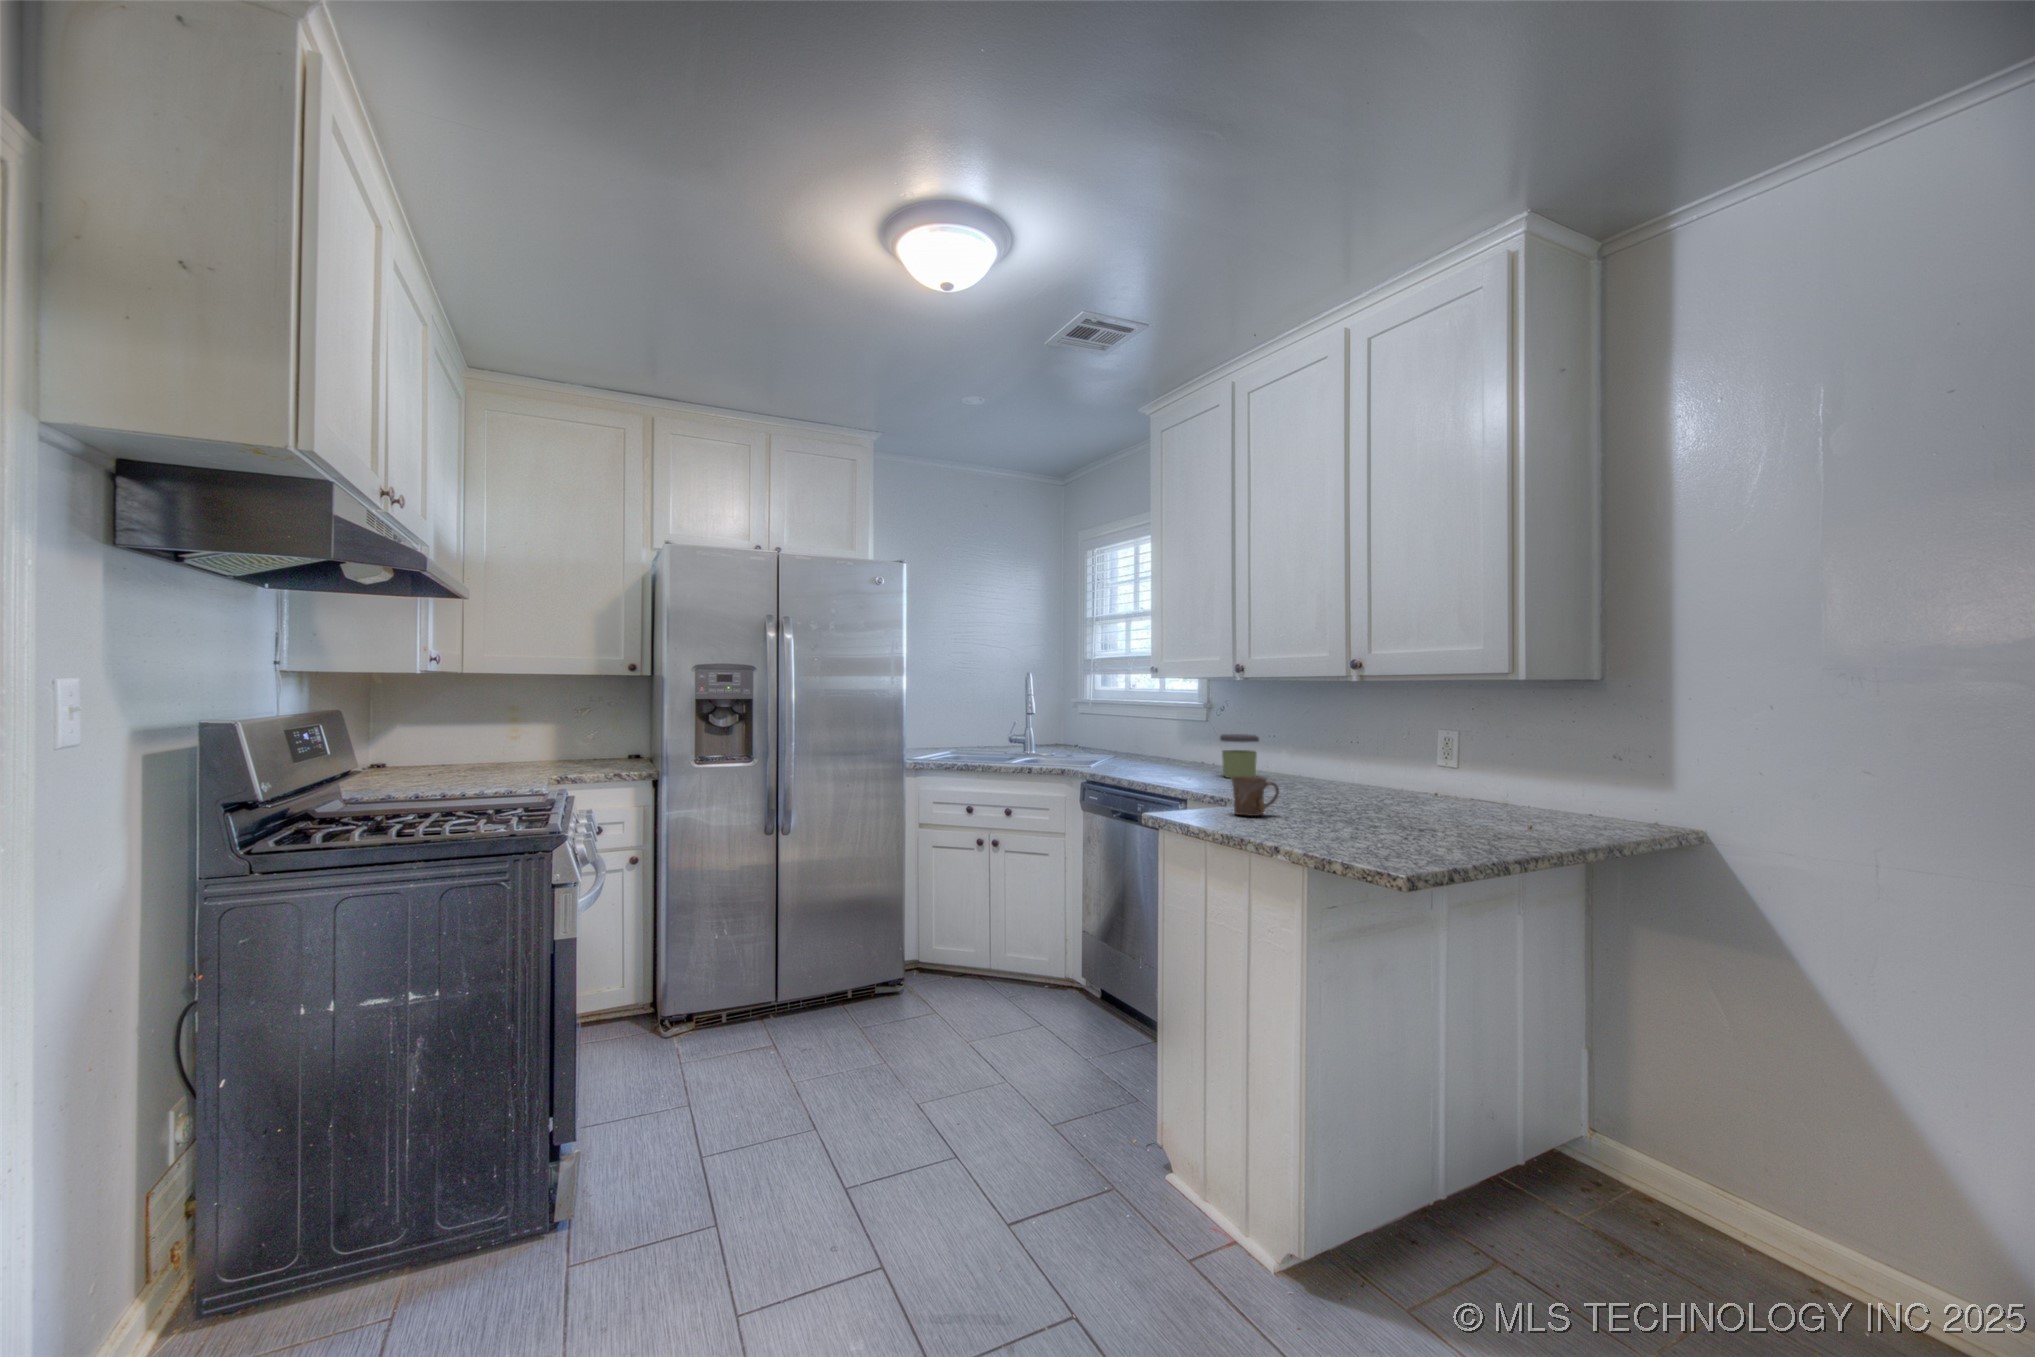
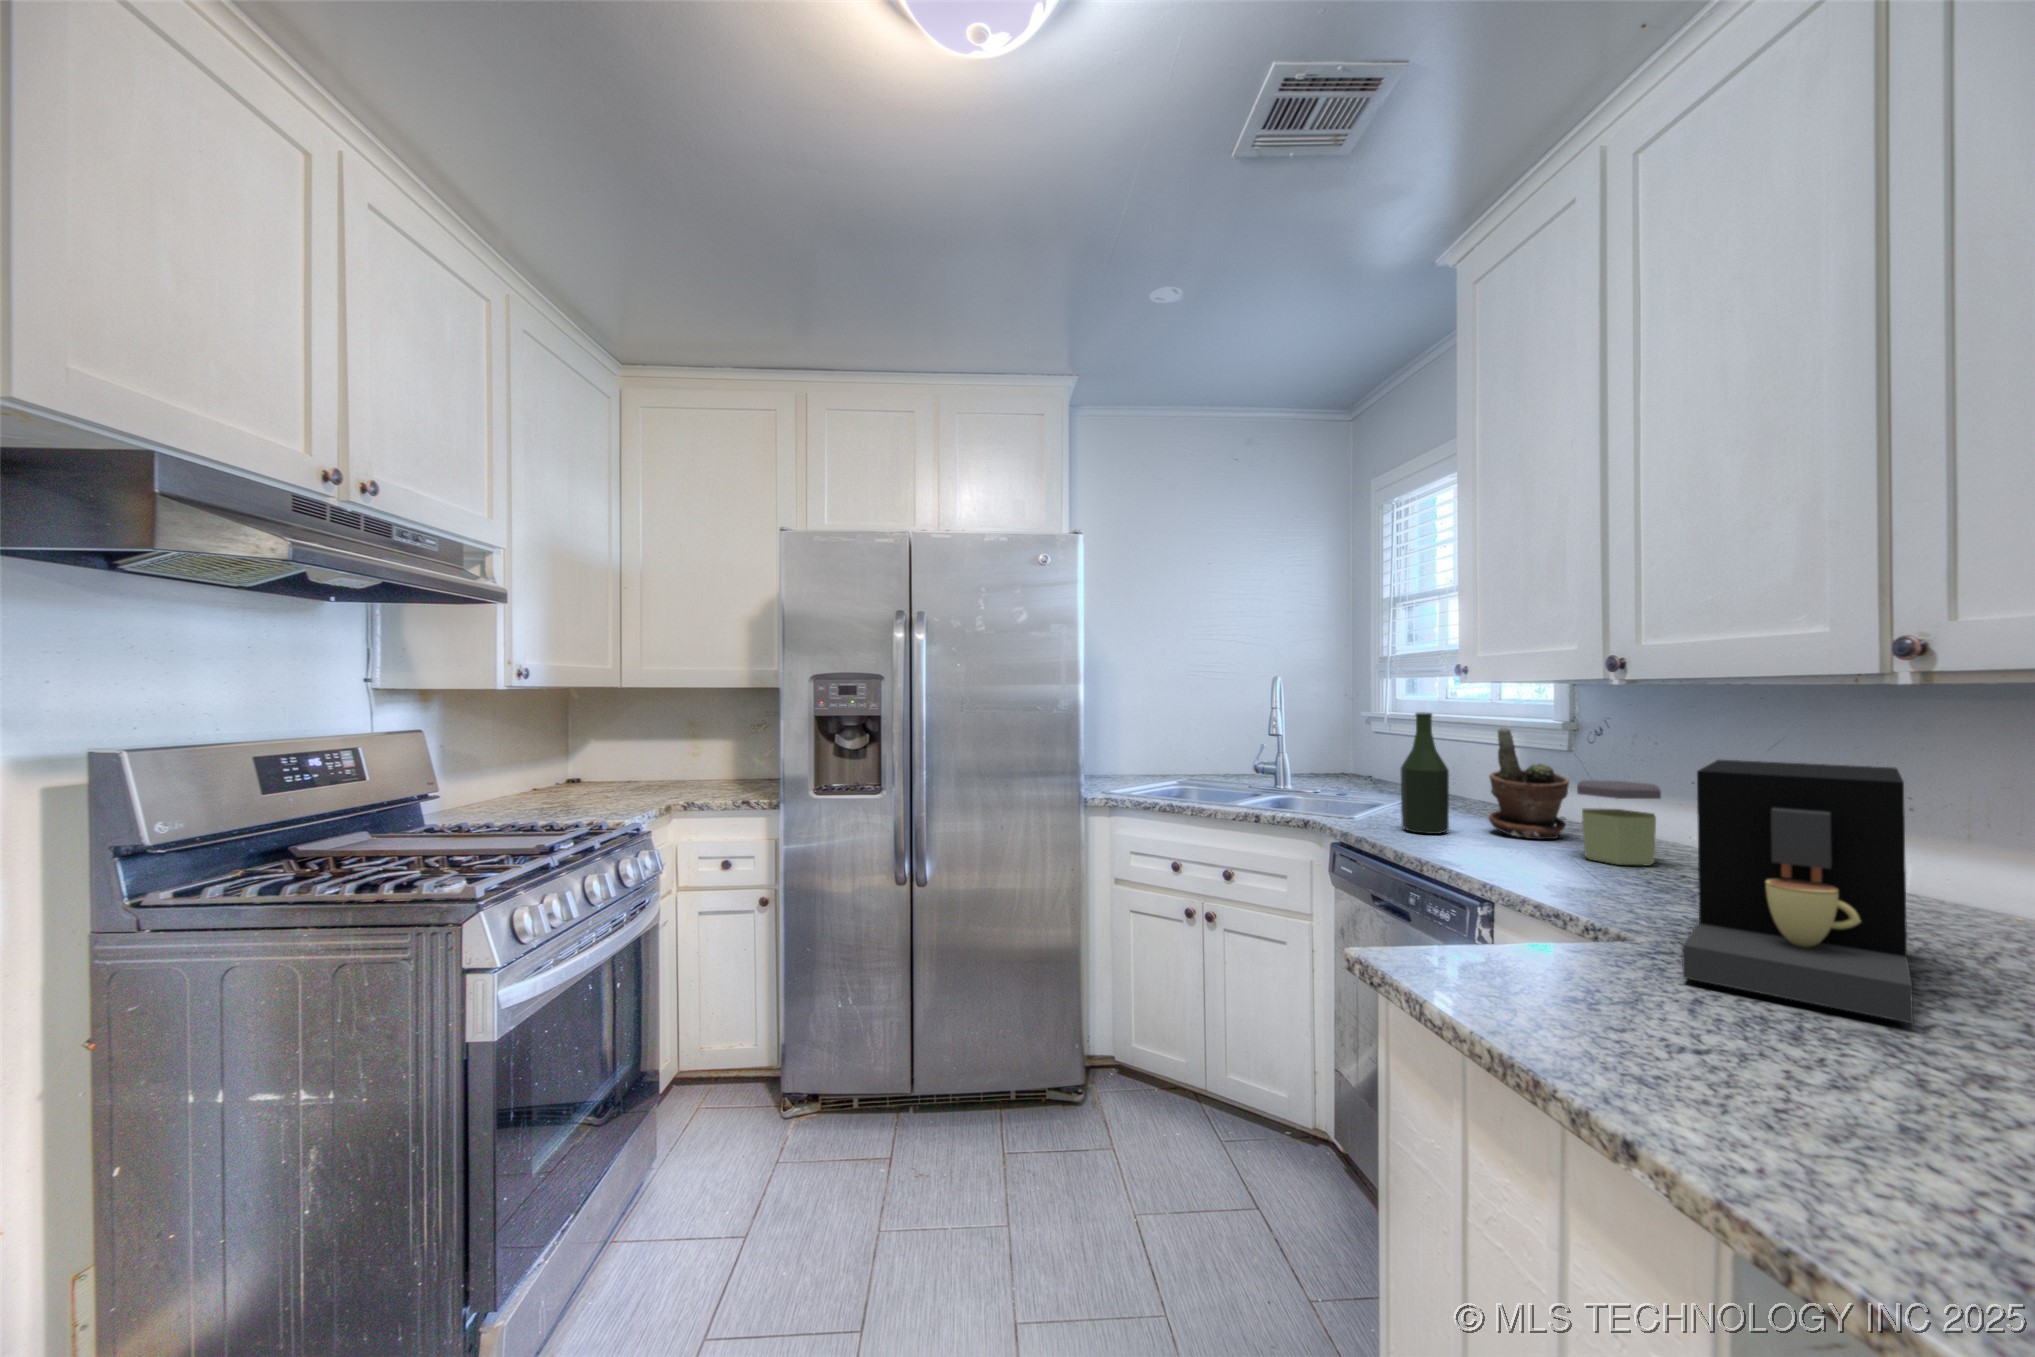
bottle: none [1124,697,1152,771] -> present [1401,713,1449,834]
potted plant: none [1170,705,1213,771] -> present [1489,727,1569,839]
coffee maker: none [1279,716,1352,811] -> present [1682,760,1913,1023]
mug: present [1231,777,1279,816] -> none [1540,902,1675,1006]

